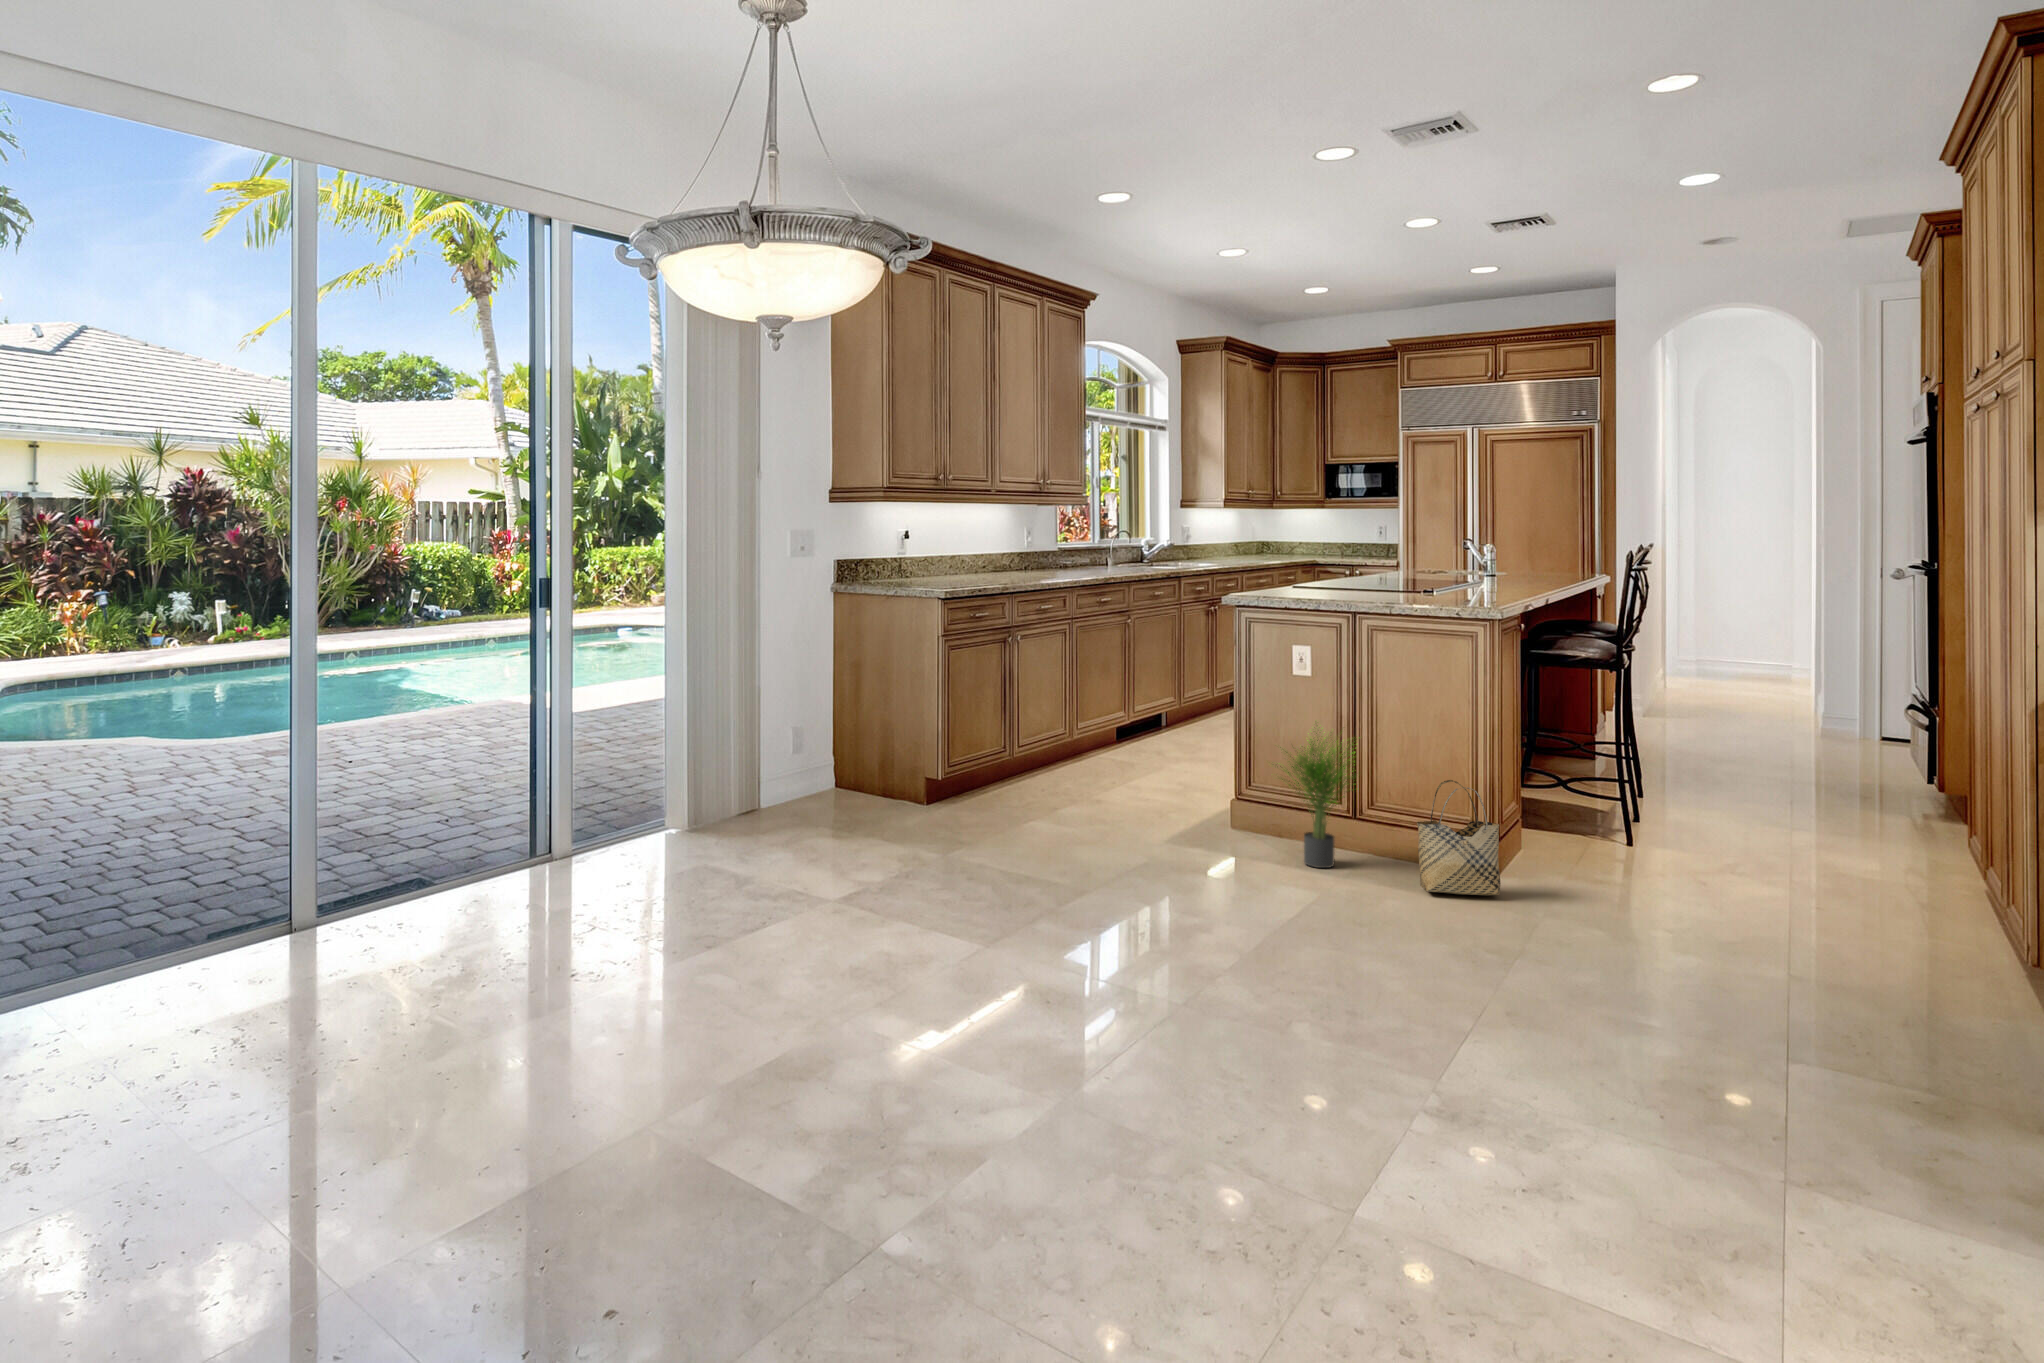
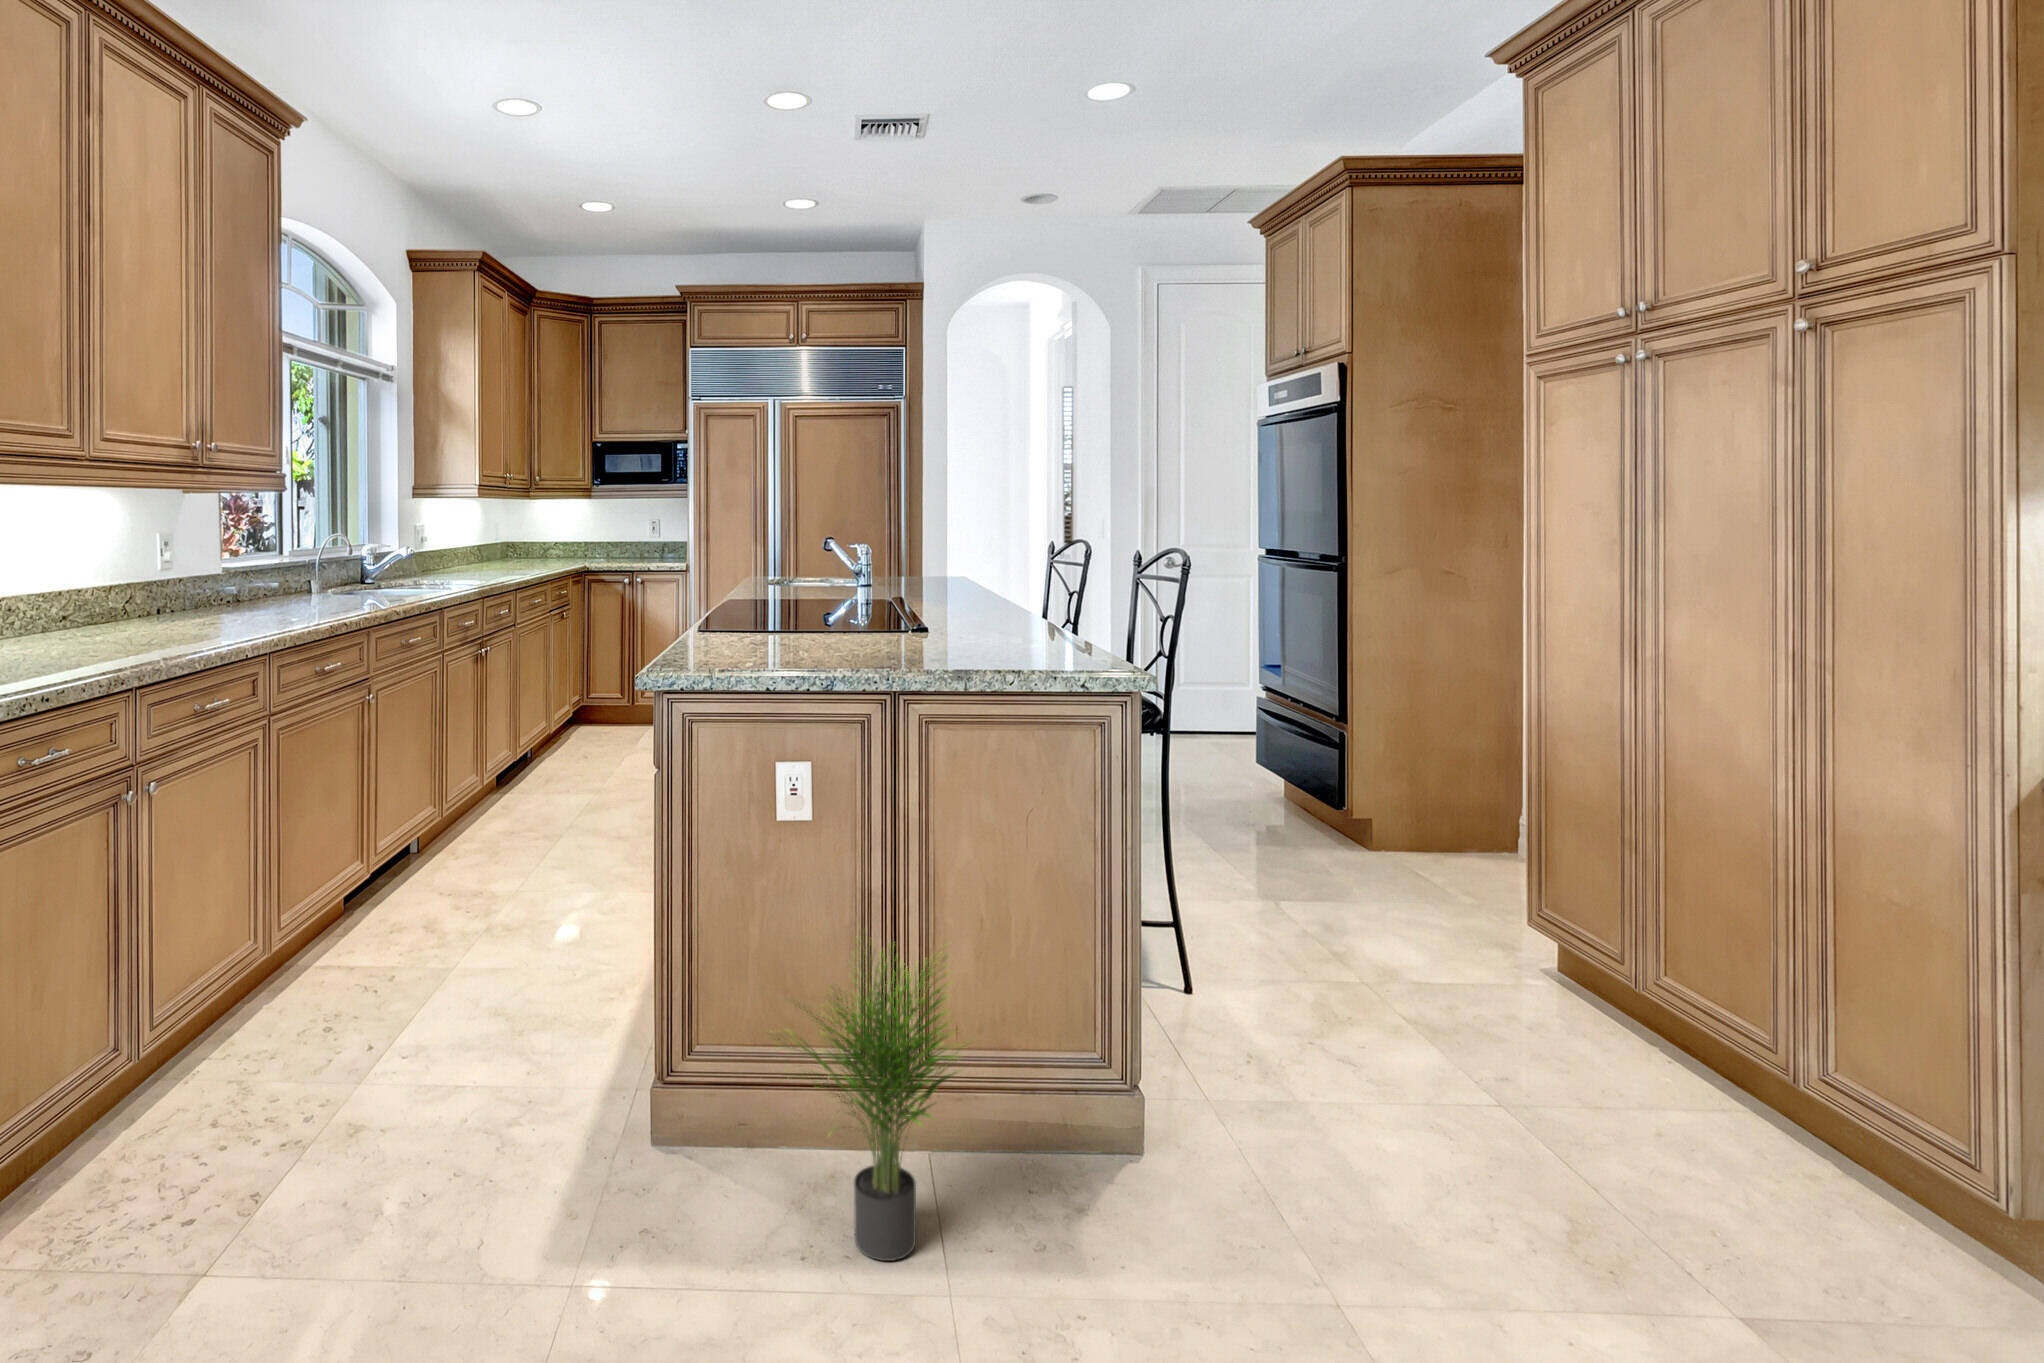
woven basket: present [1417,780,1501,895] -> none [1110,1028,1251,1297]

